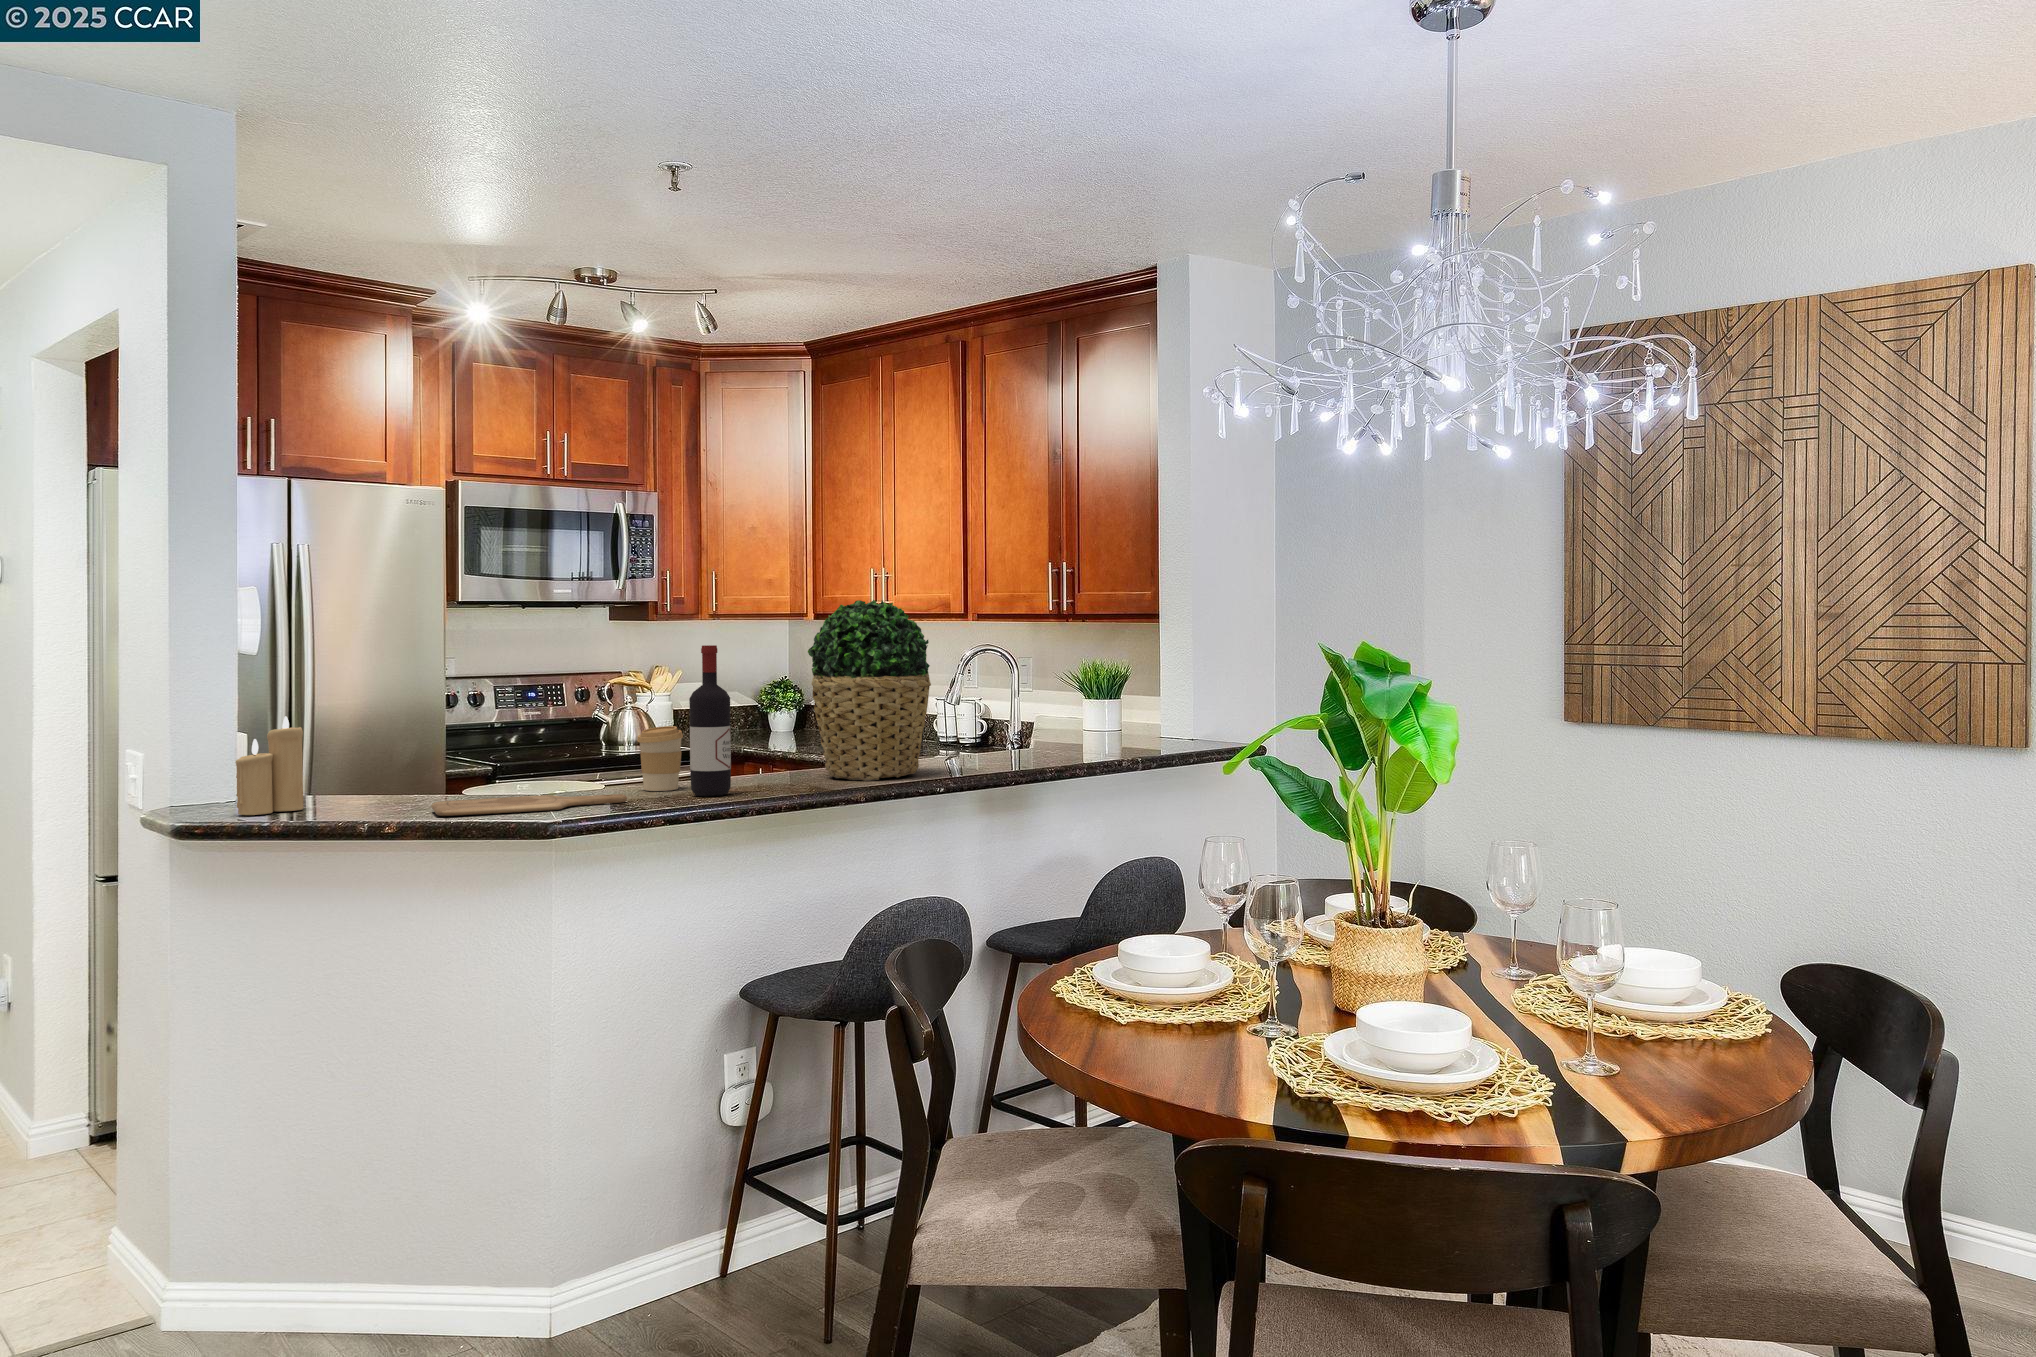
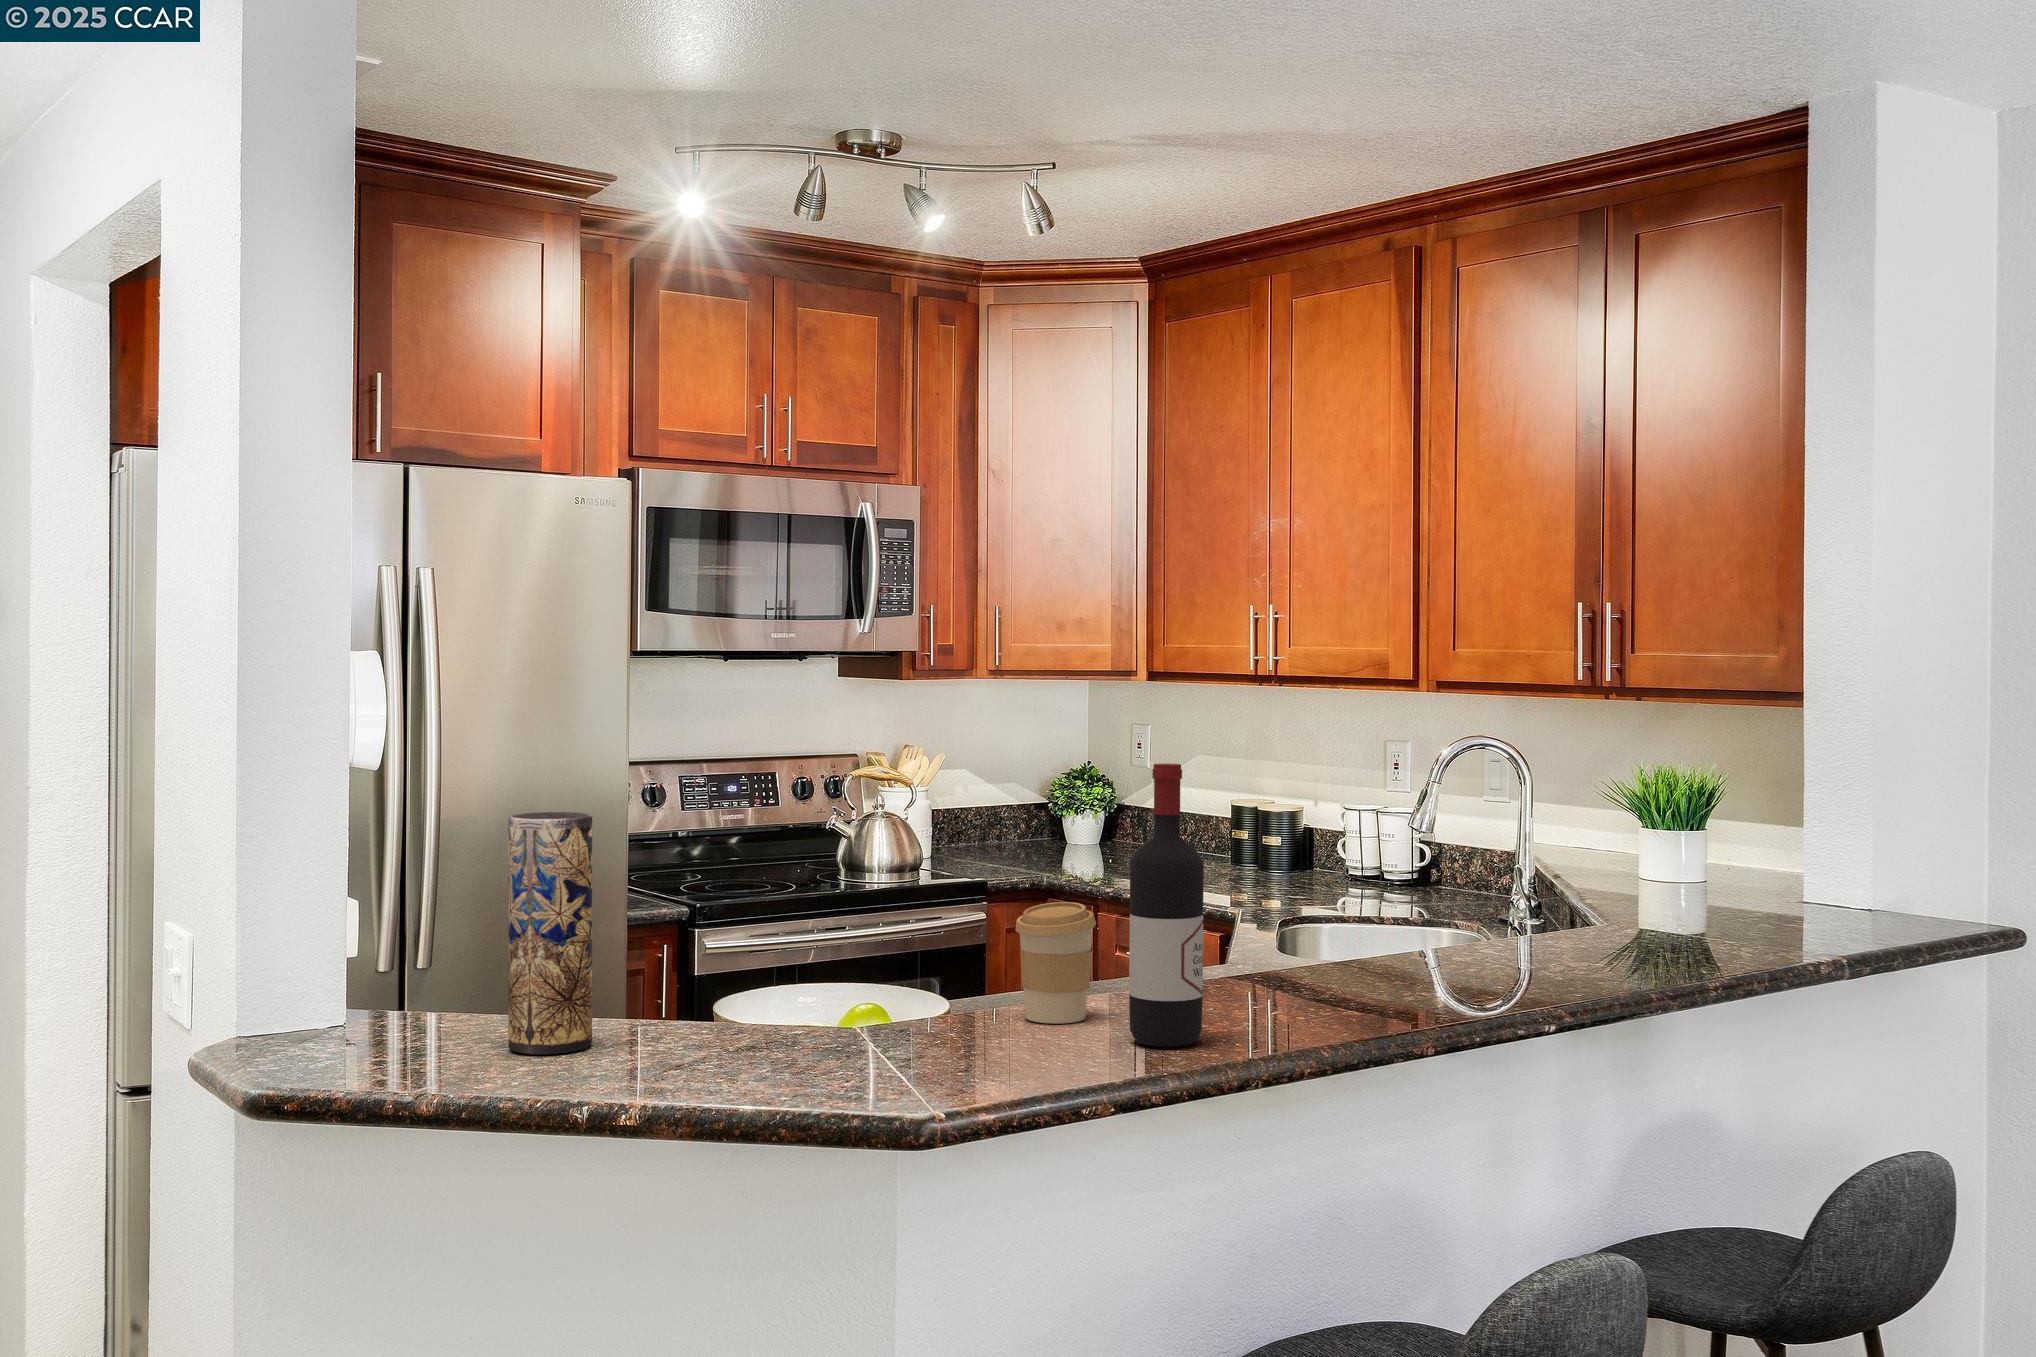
potted plant: present [808,600,931,781] -> none [1298,674,1521,1006]
vase: none [337,676,389,807] -> present [508,812,592,1054]
candle: present [236,716,303,815] -> none [333,887,448,1074]
cutting board: present [431,794,627,816] -> none [678,1043,1026,1097]

